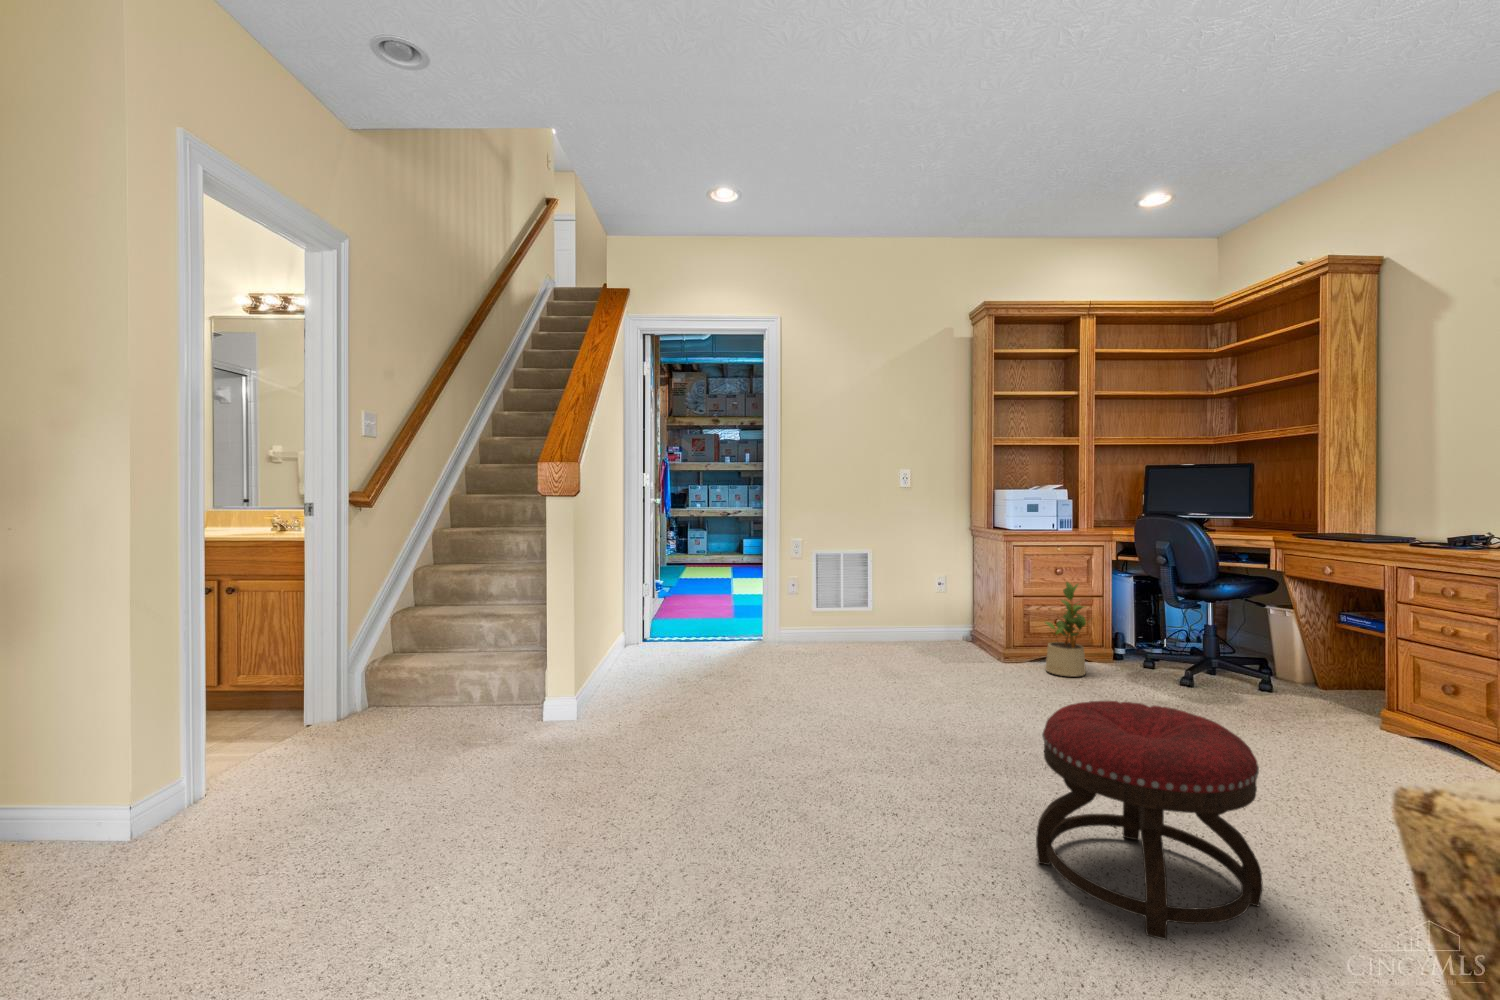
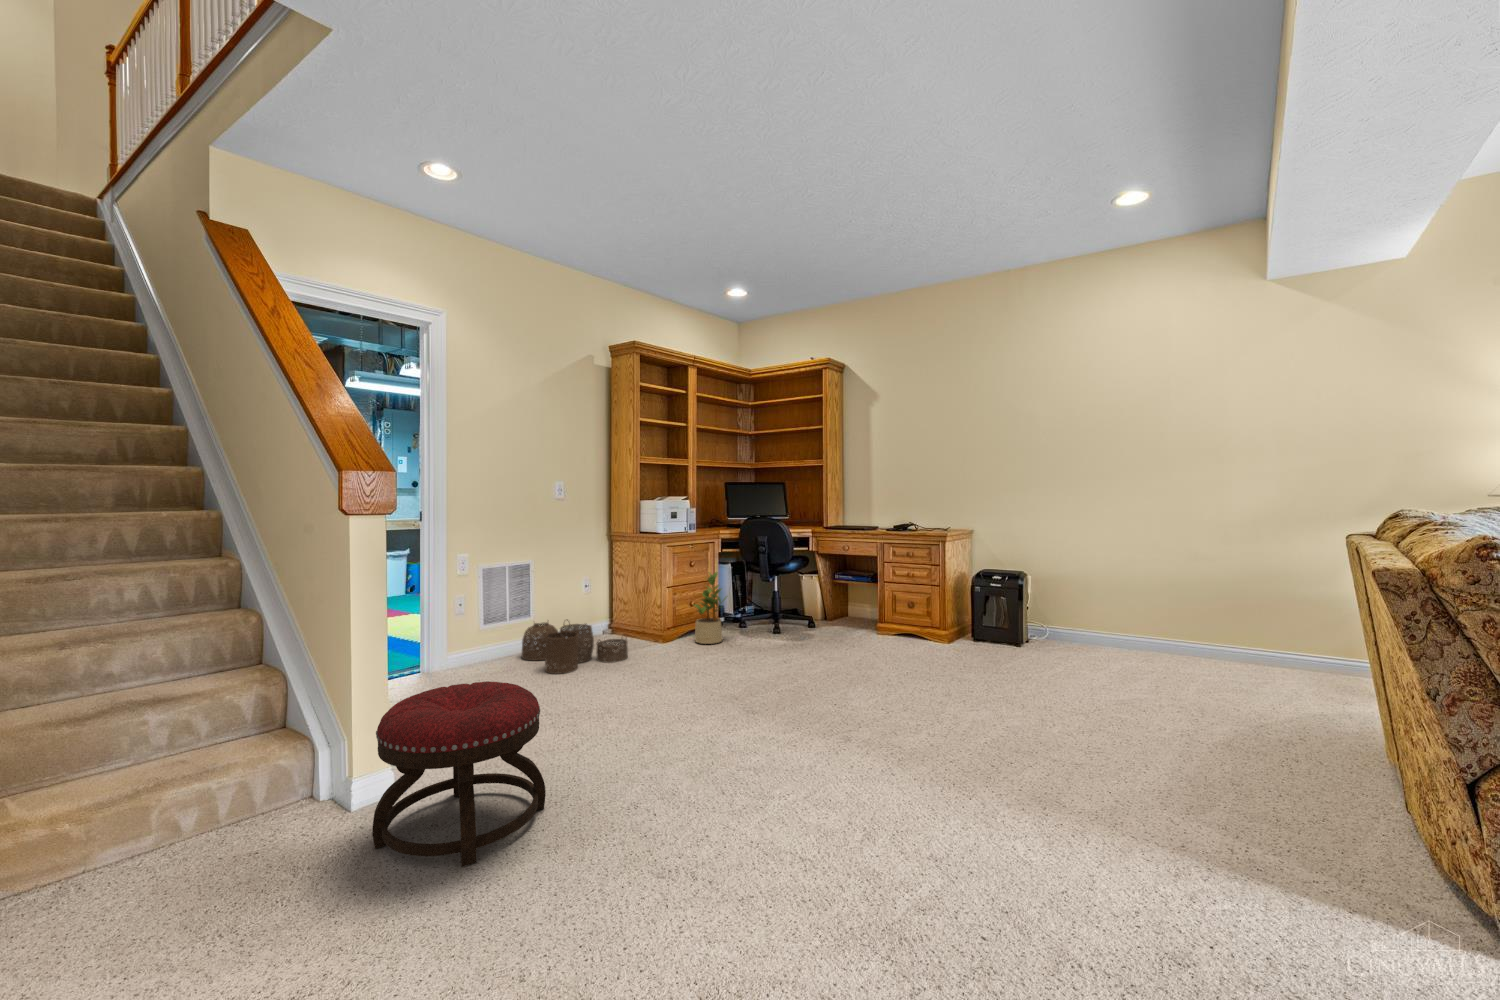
woven basket: none [849,610,947,669] -> present [522,620,628,674]
ottoman: present [1036,701,1263,940] -> present [372,681,546,867]

